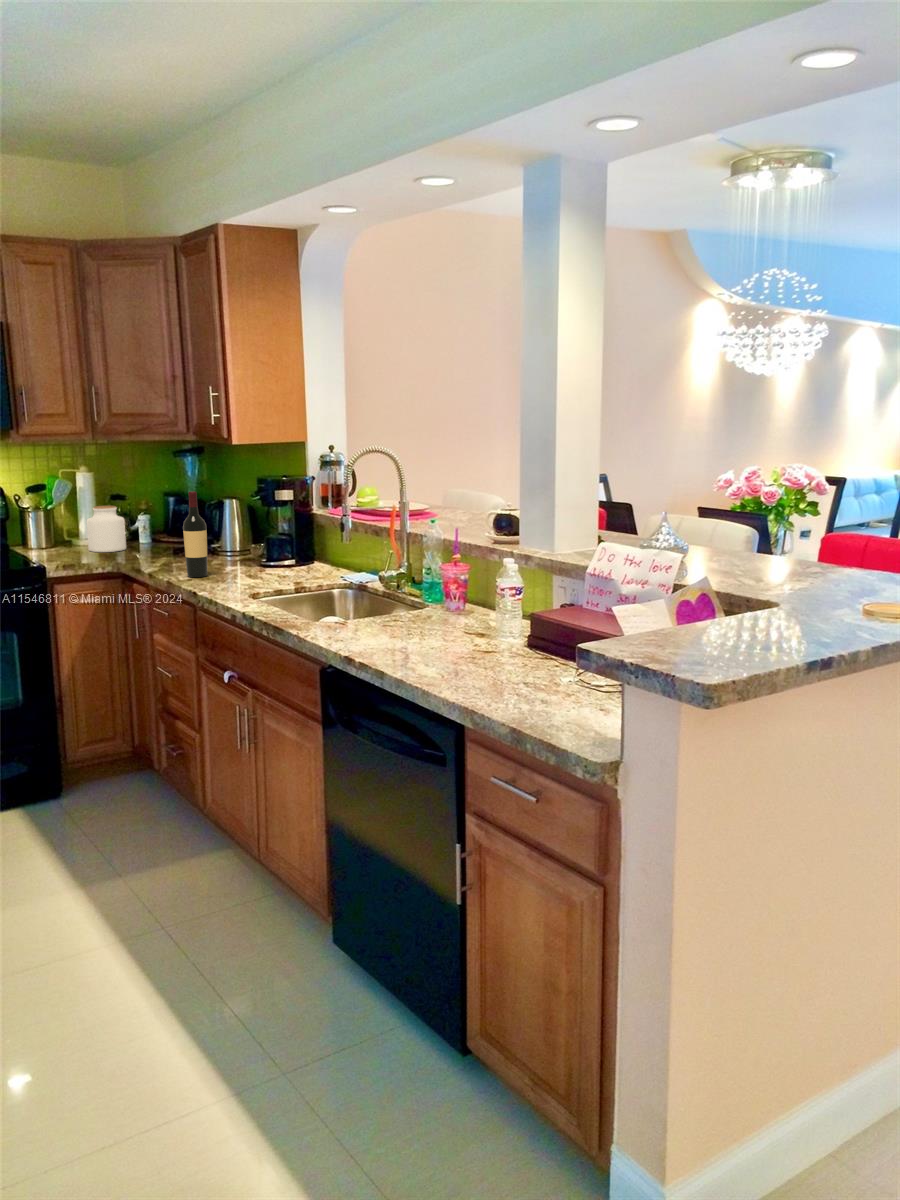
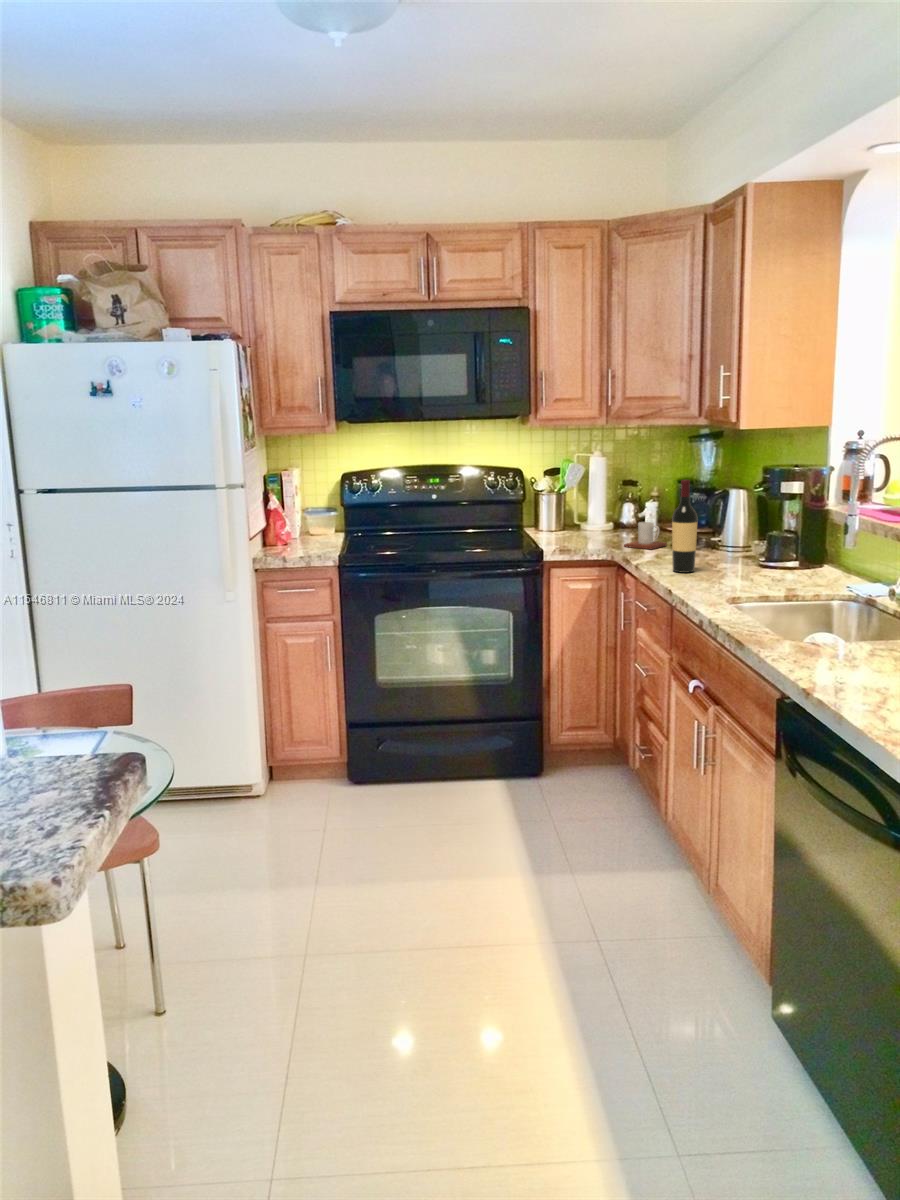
jar: present [87,506,126,552] -> none [592,492,629,539]
mug: none [127,533,169,559] -> present [624,522,667,549]

